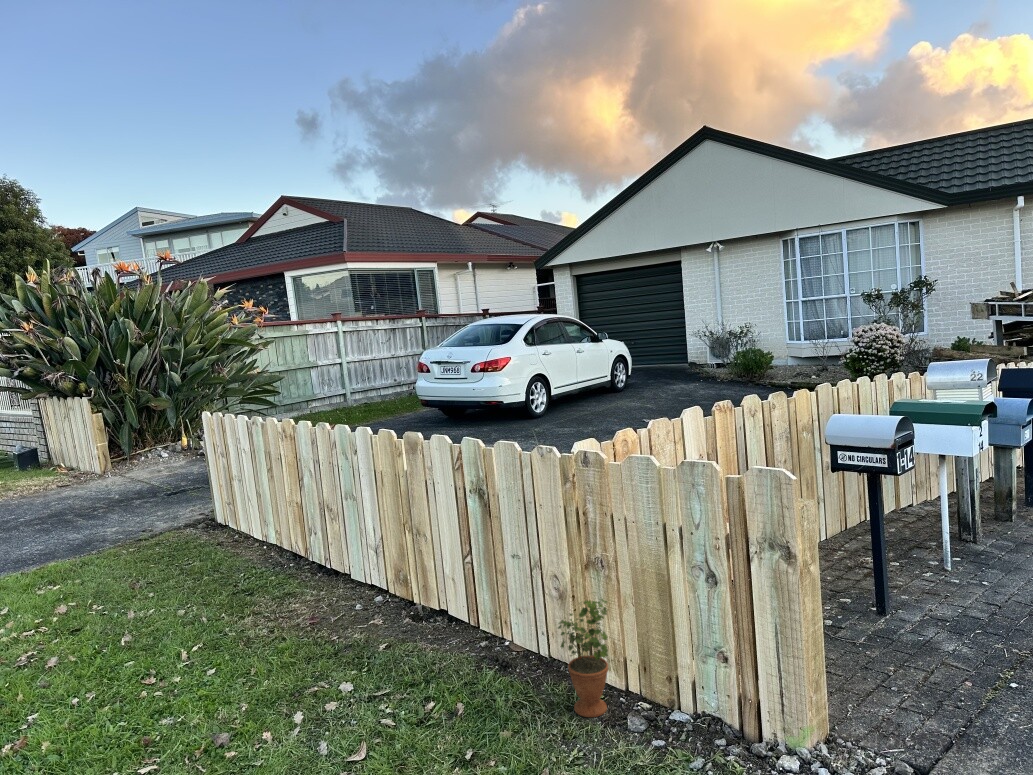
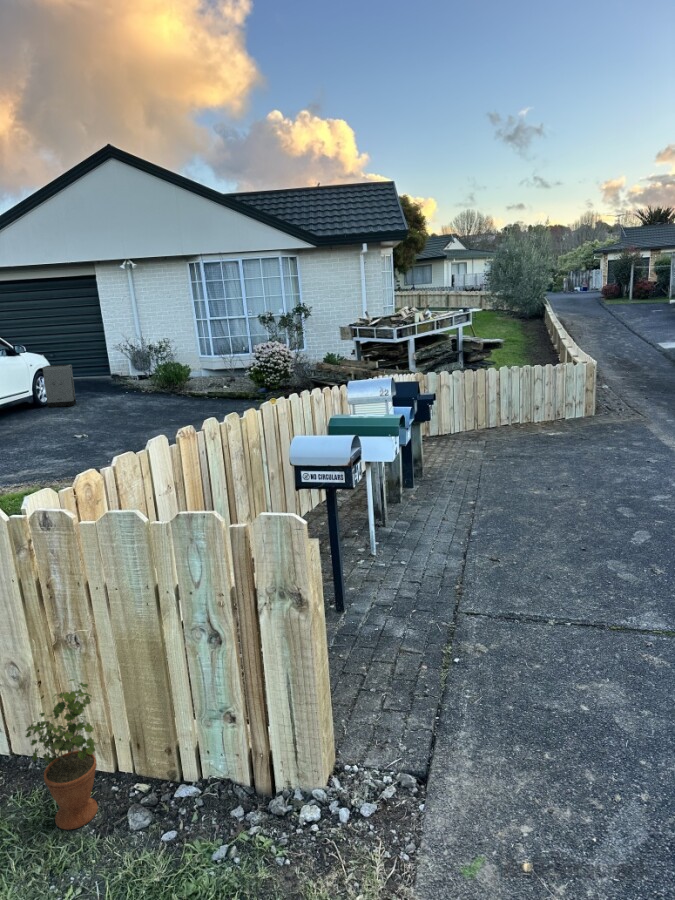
trash can: none [622,351,651,392] -> present [43,365,76,407]

